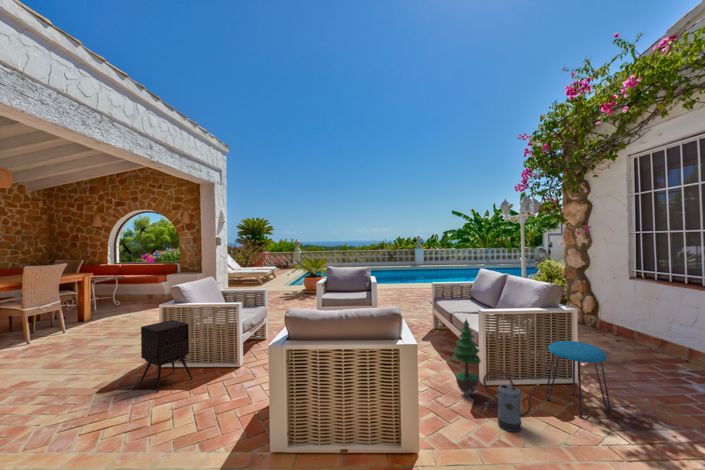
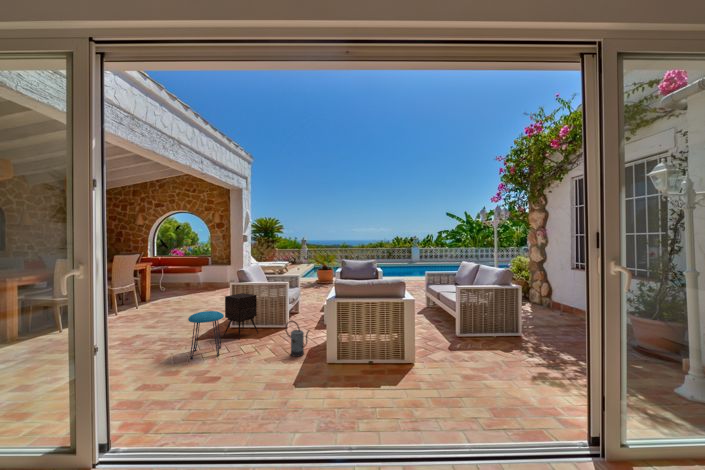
potted tree: present [453,319,481,395] -> none [437,291,456,341]
stool: present [546,341,611,419] -> present [188,311,224,359]
watering can: present [483,370,536,432] -> present [285,321,309,357]

